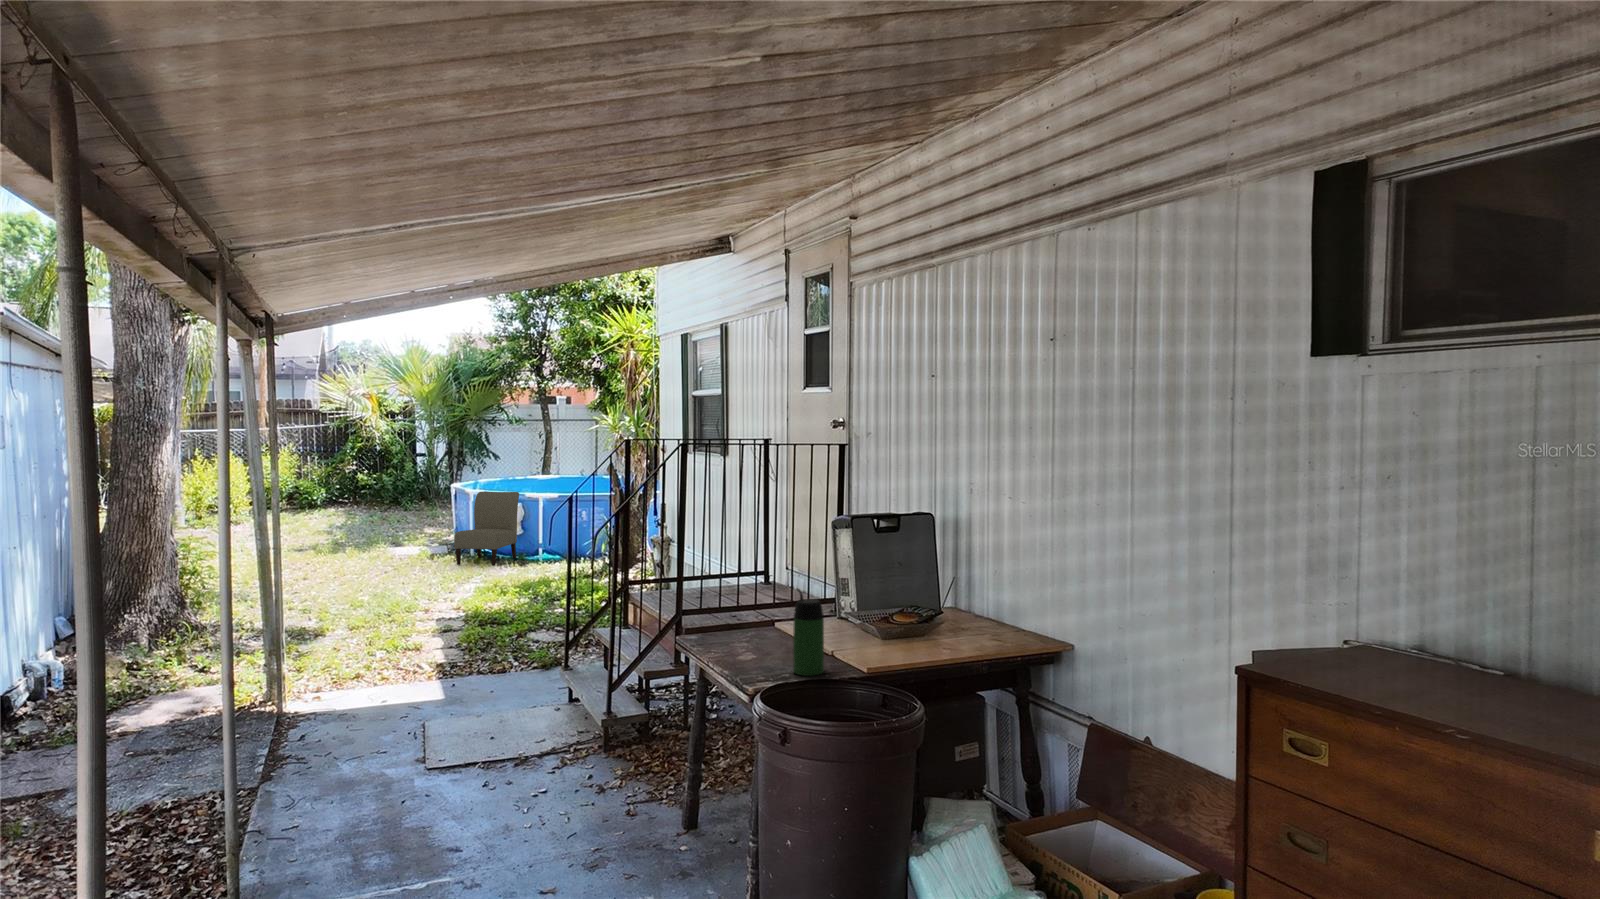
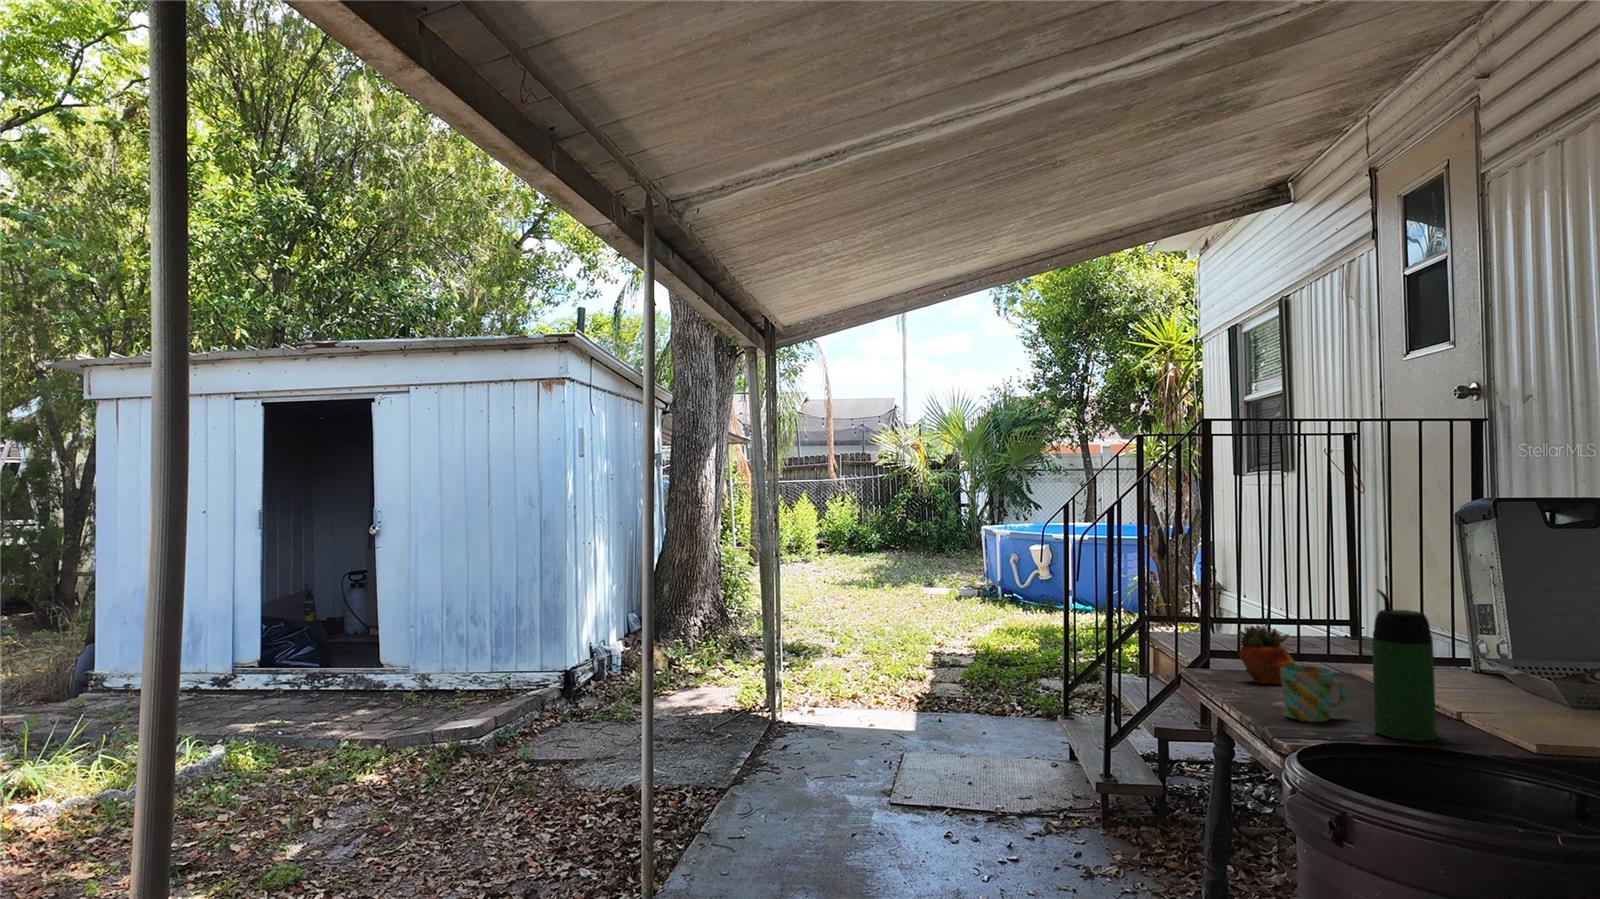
chair: present [454,492,519,566] -> none [979,531,1049,611]
succulent planter: none [709,601,749,641] -> present [1239,625,1296,685]
mug: none [742,634,778,670] -> present [1280,665,1347,722]

